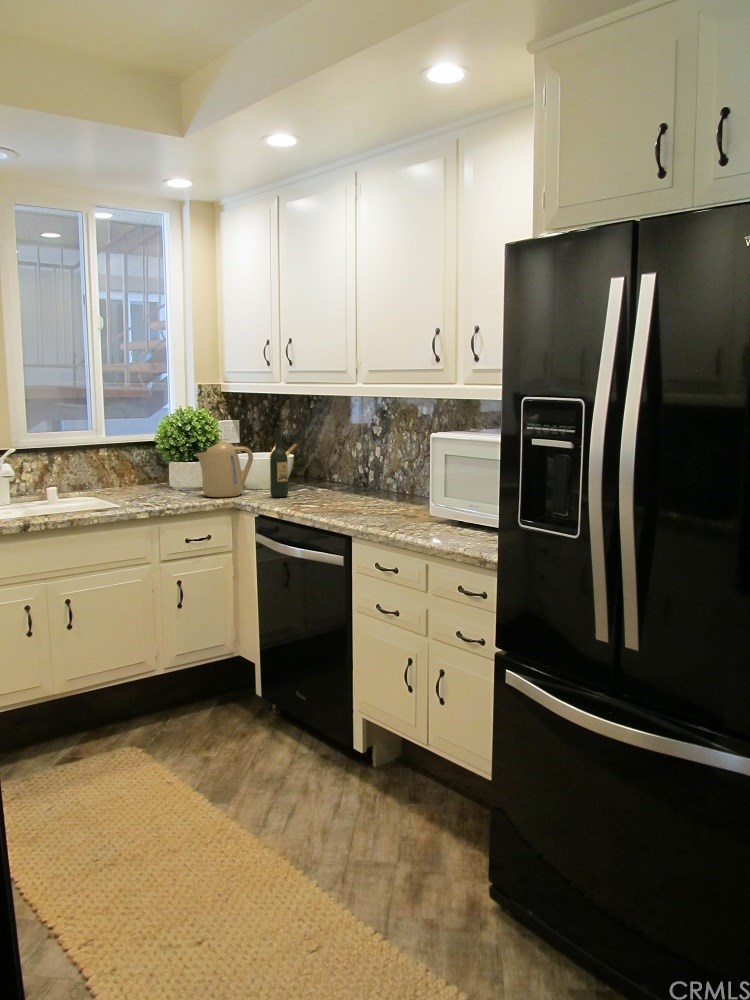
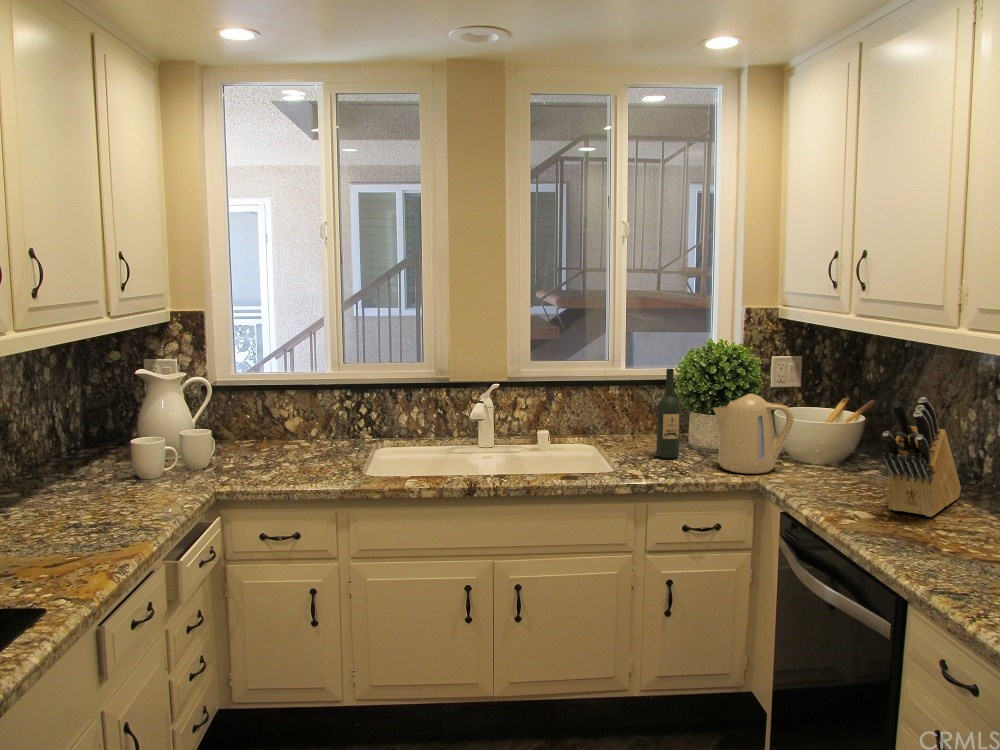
wine bottle: present [270,427,288,497] -> present [656,369,680,459]
knife block: none [322,428,360,503] -> present [881,397,961,517]

